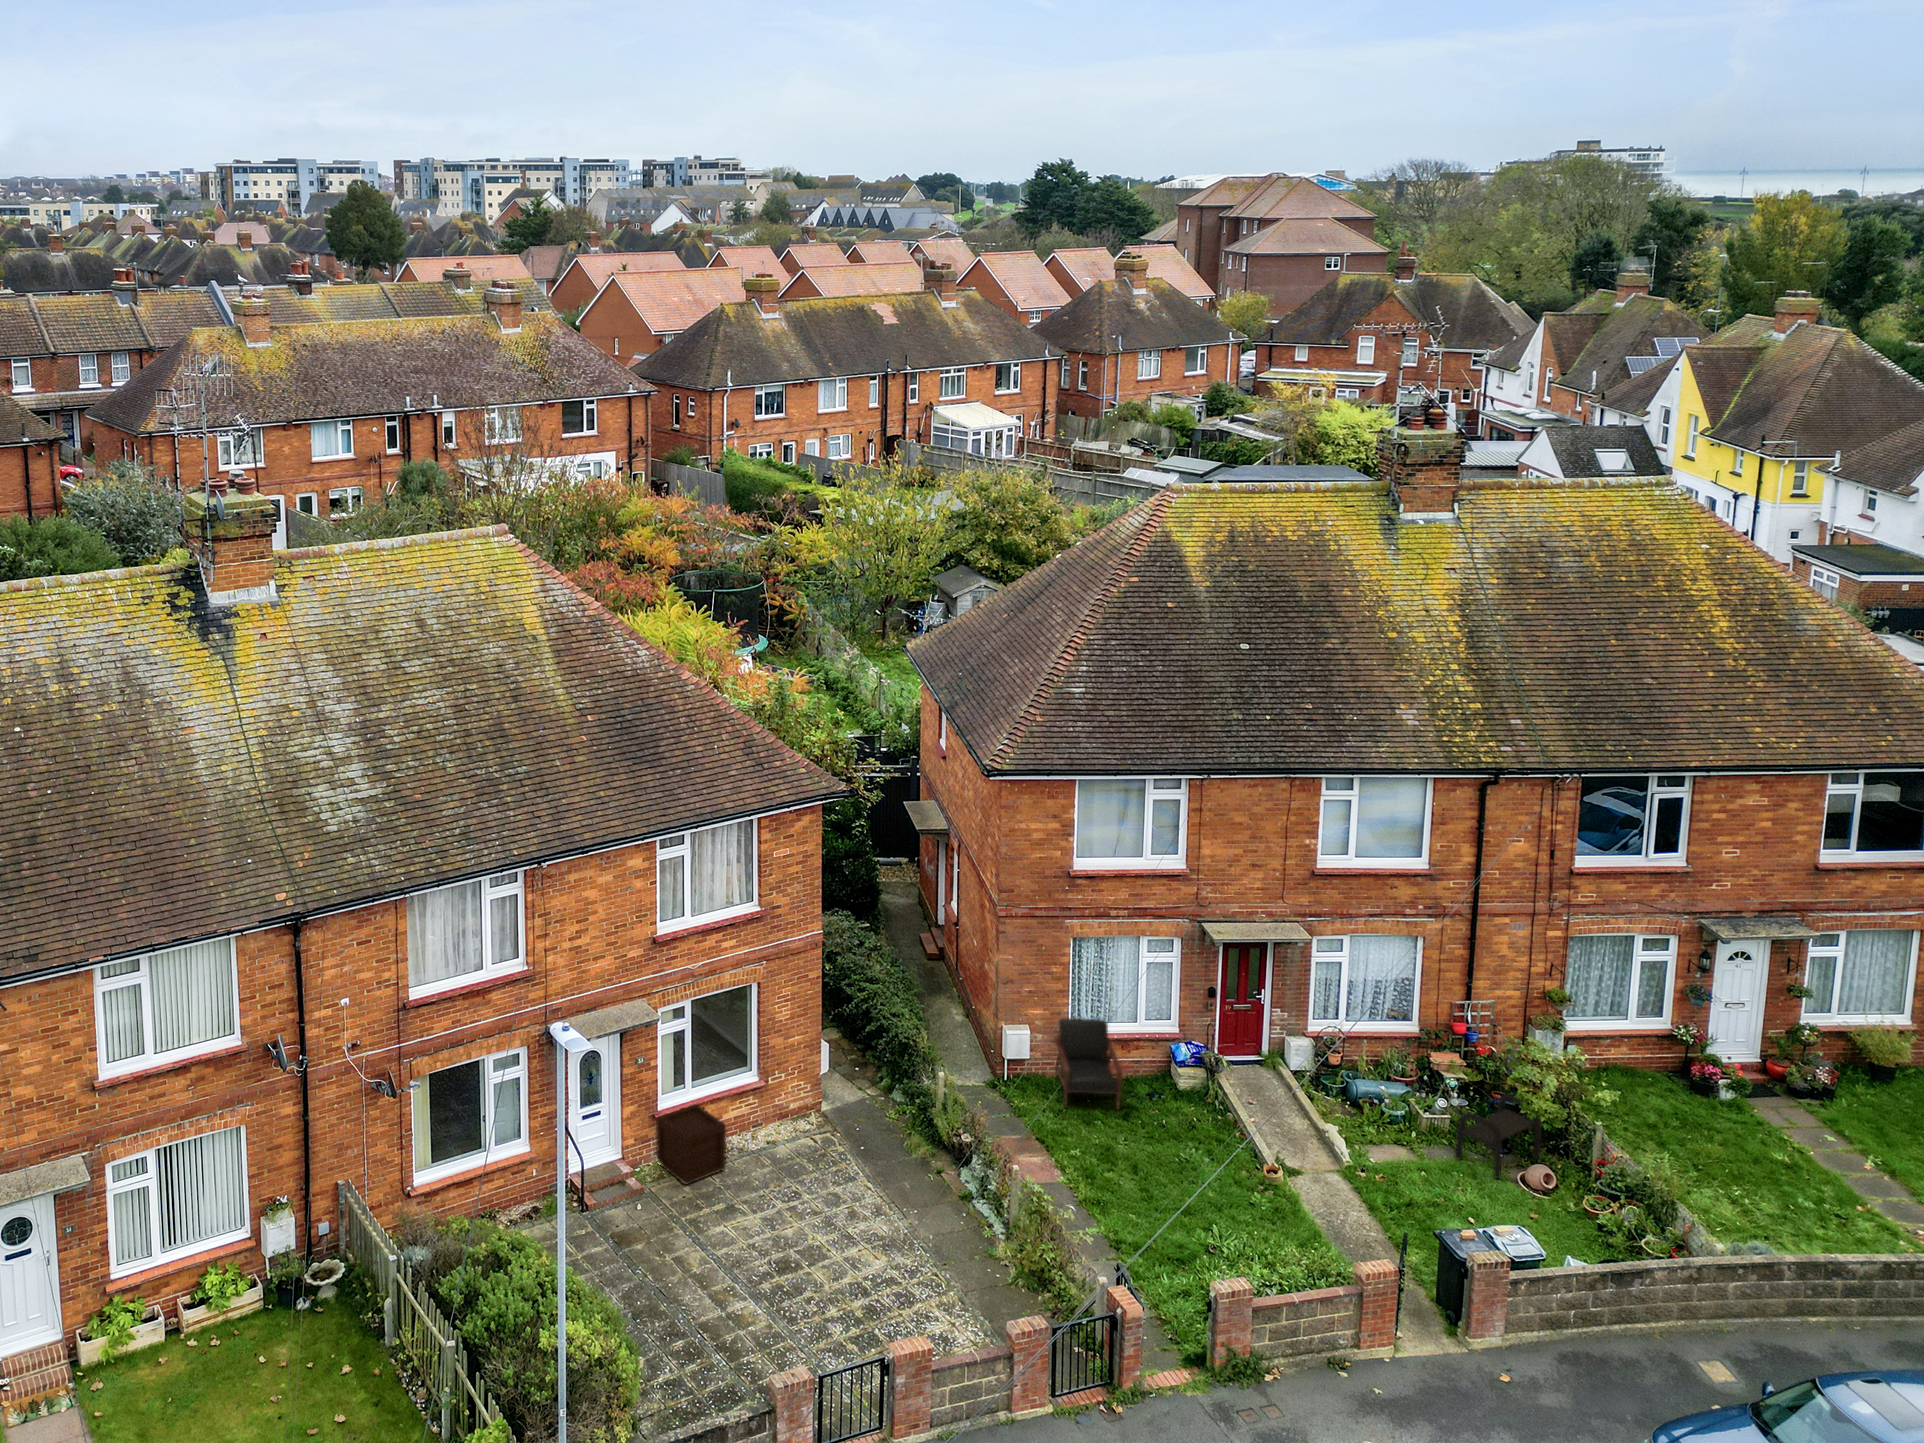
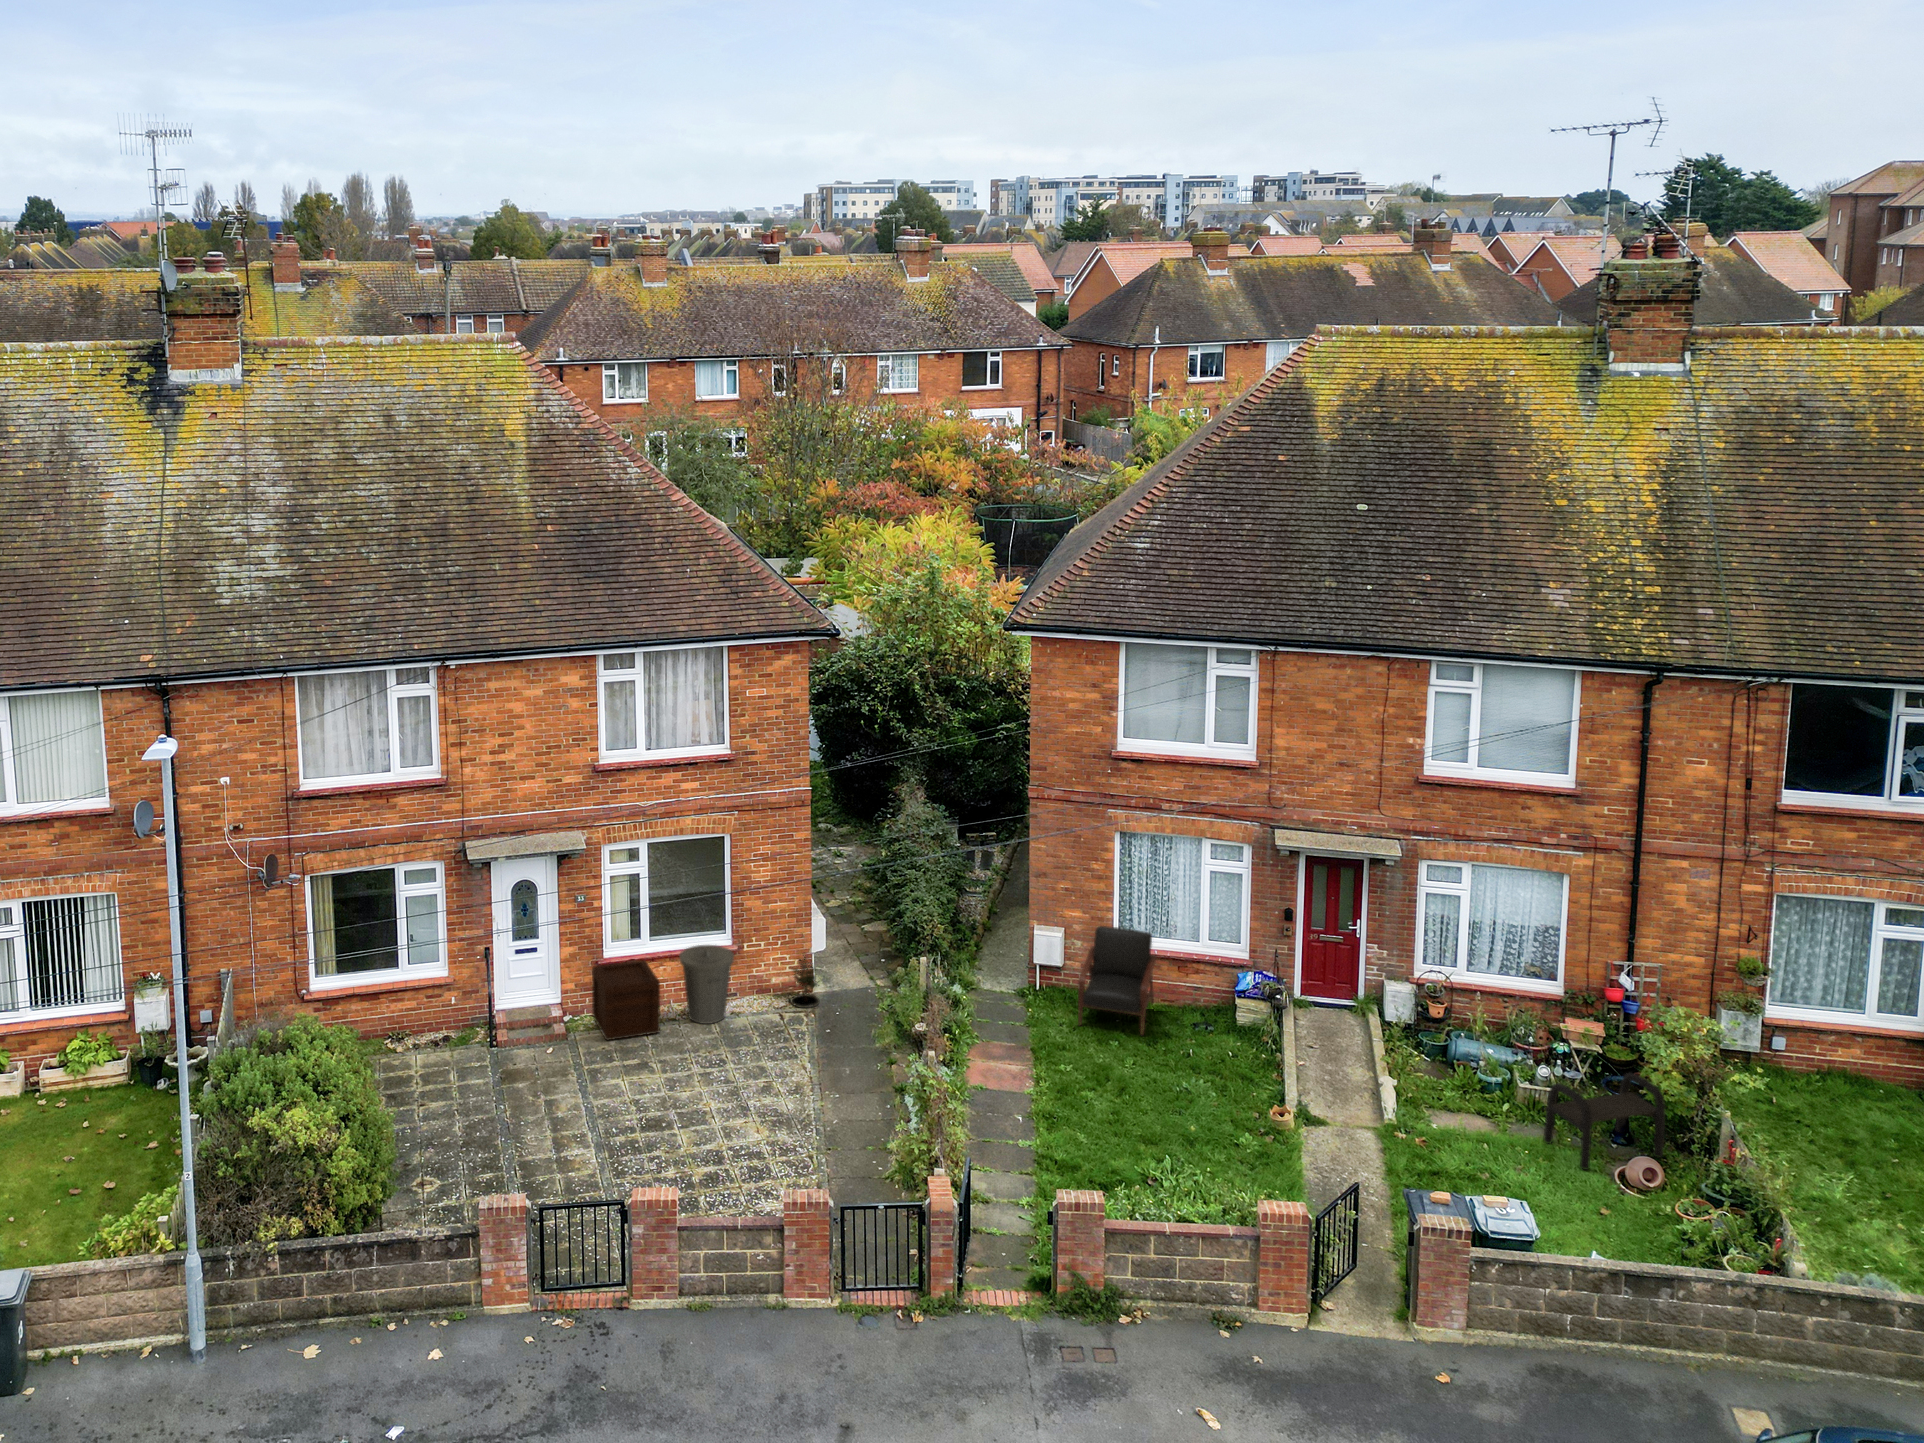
potted tree: none [809,1075,840,1124] -> present [790,955,820,1008]
trash can: none [728,1080,777,1154] -> present [679,945,734,1024]

